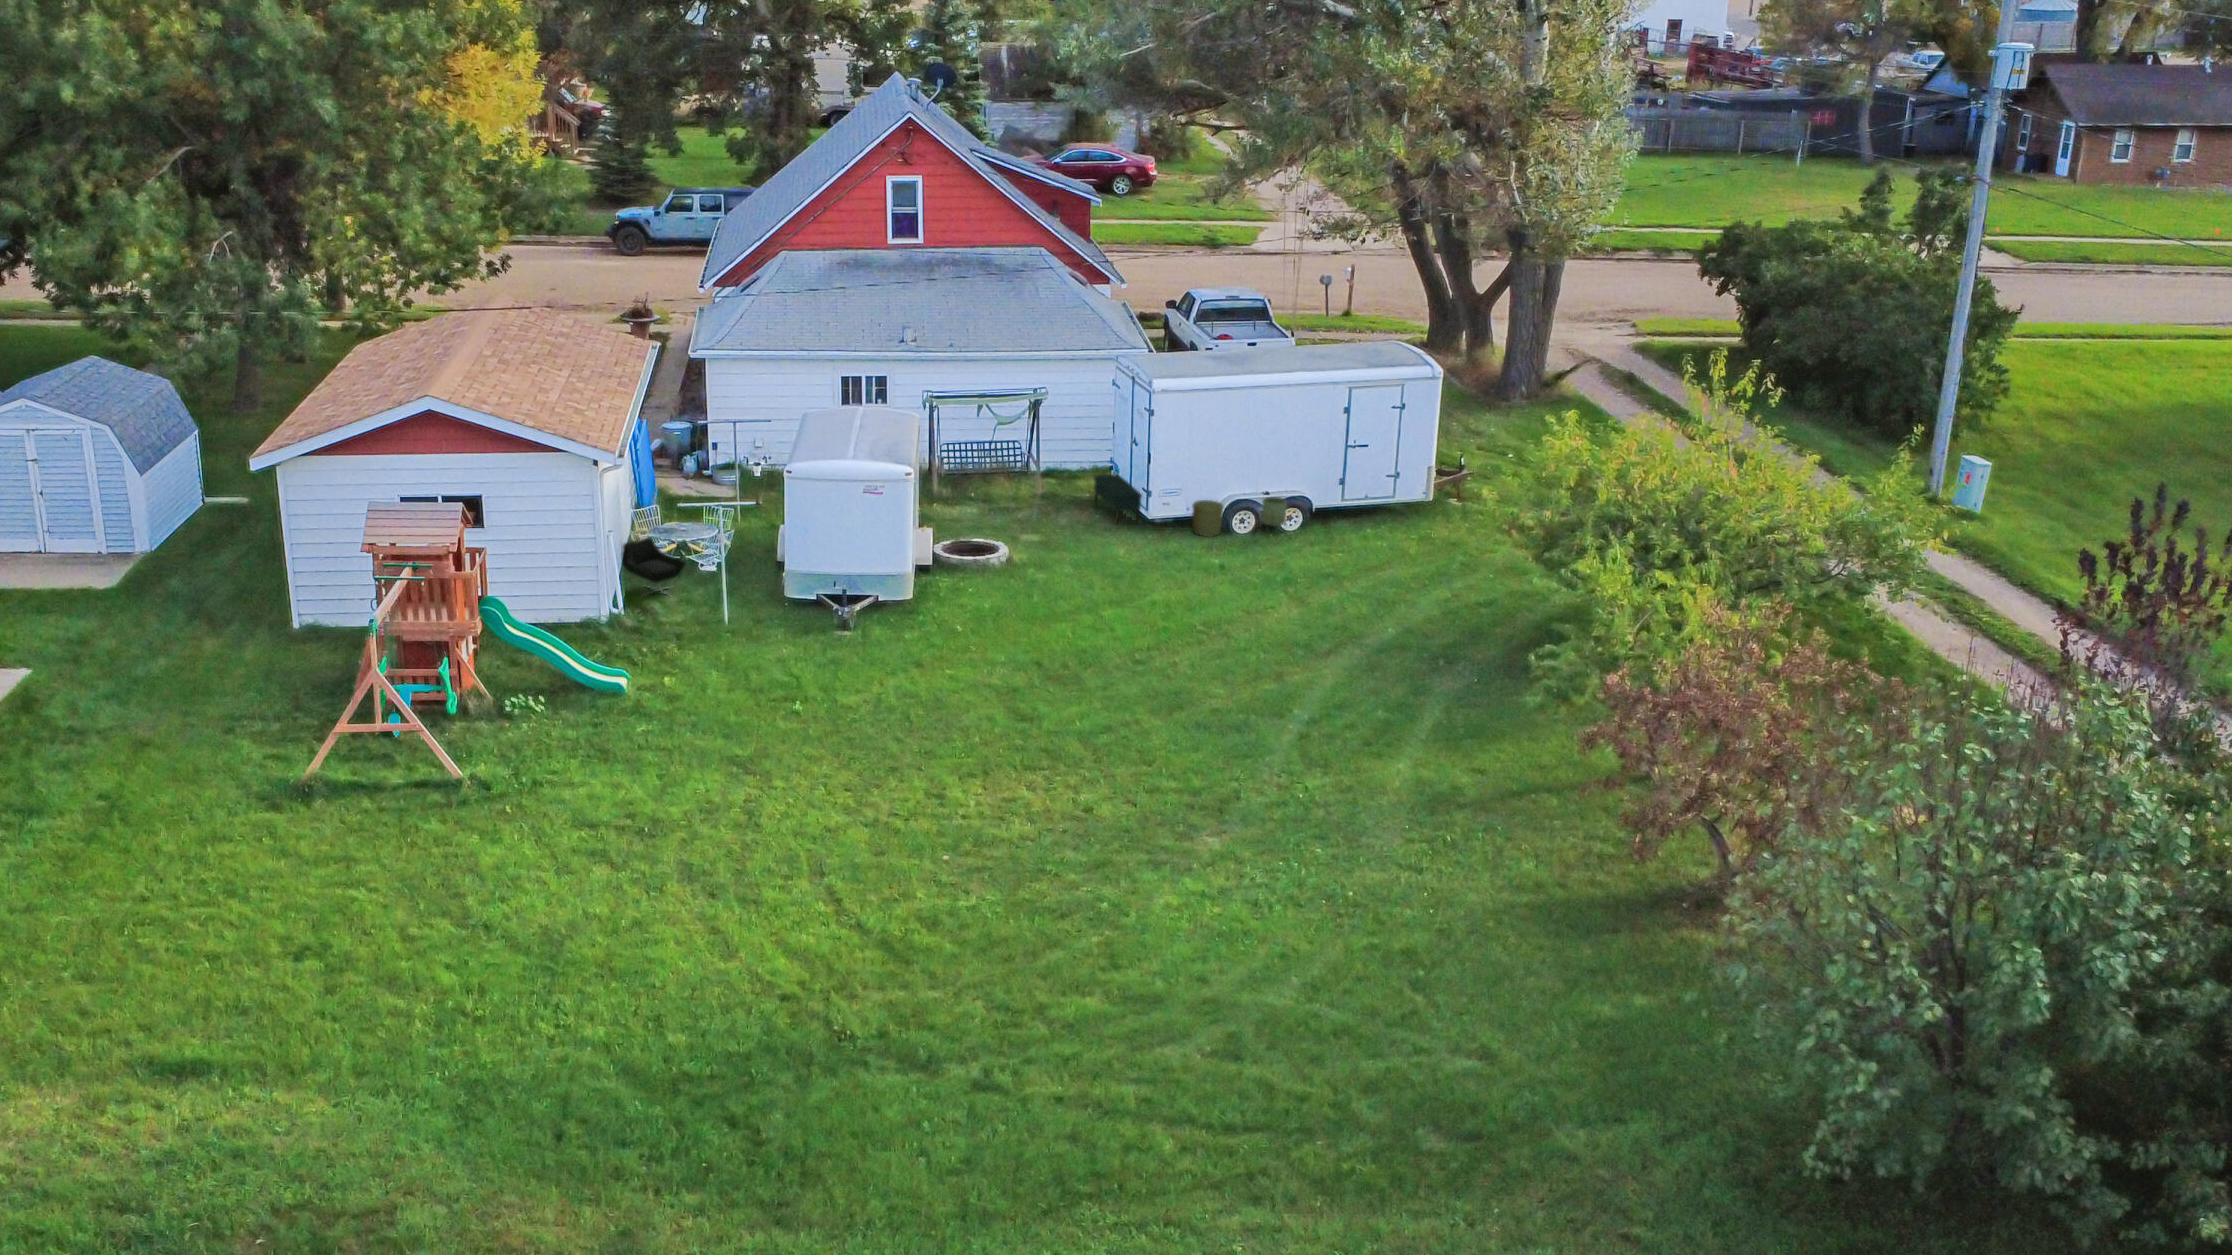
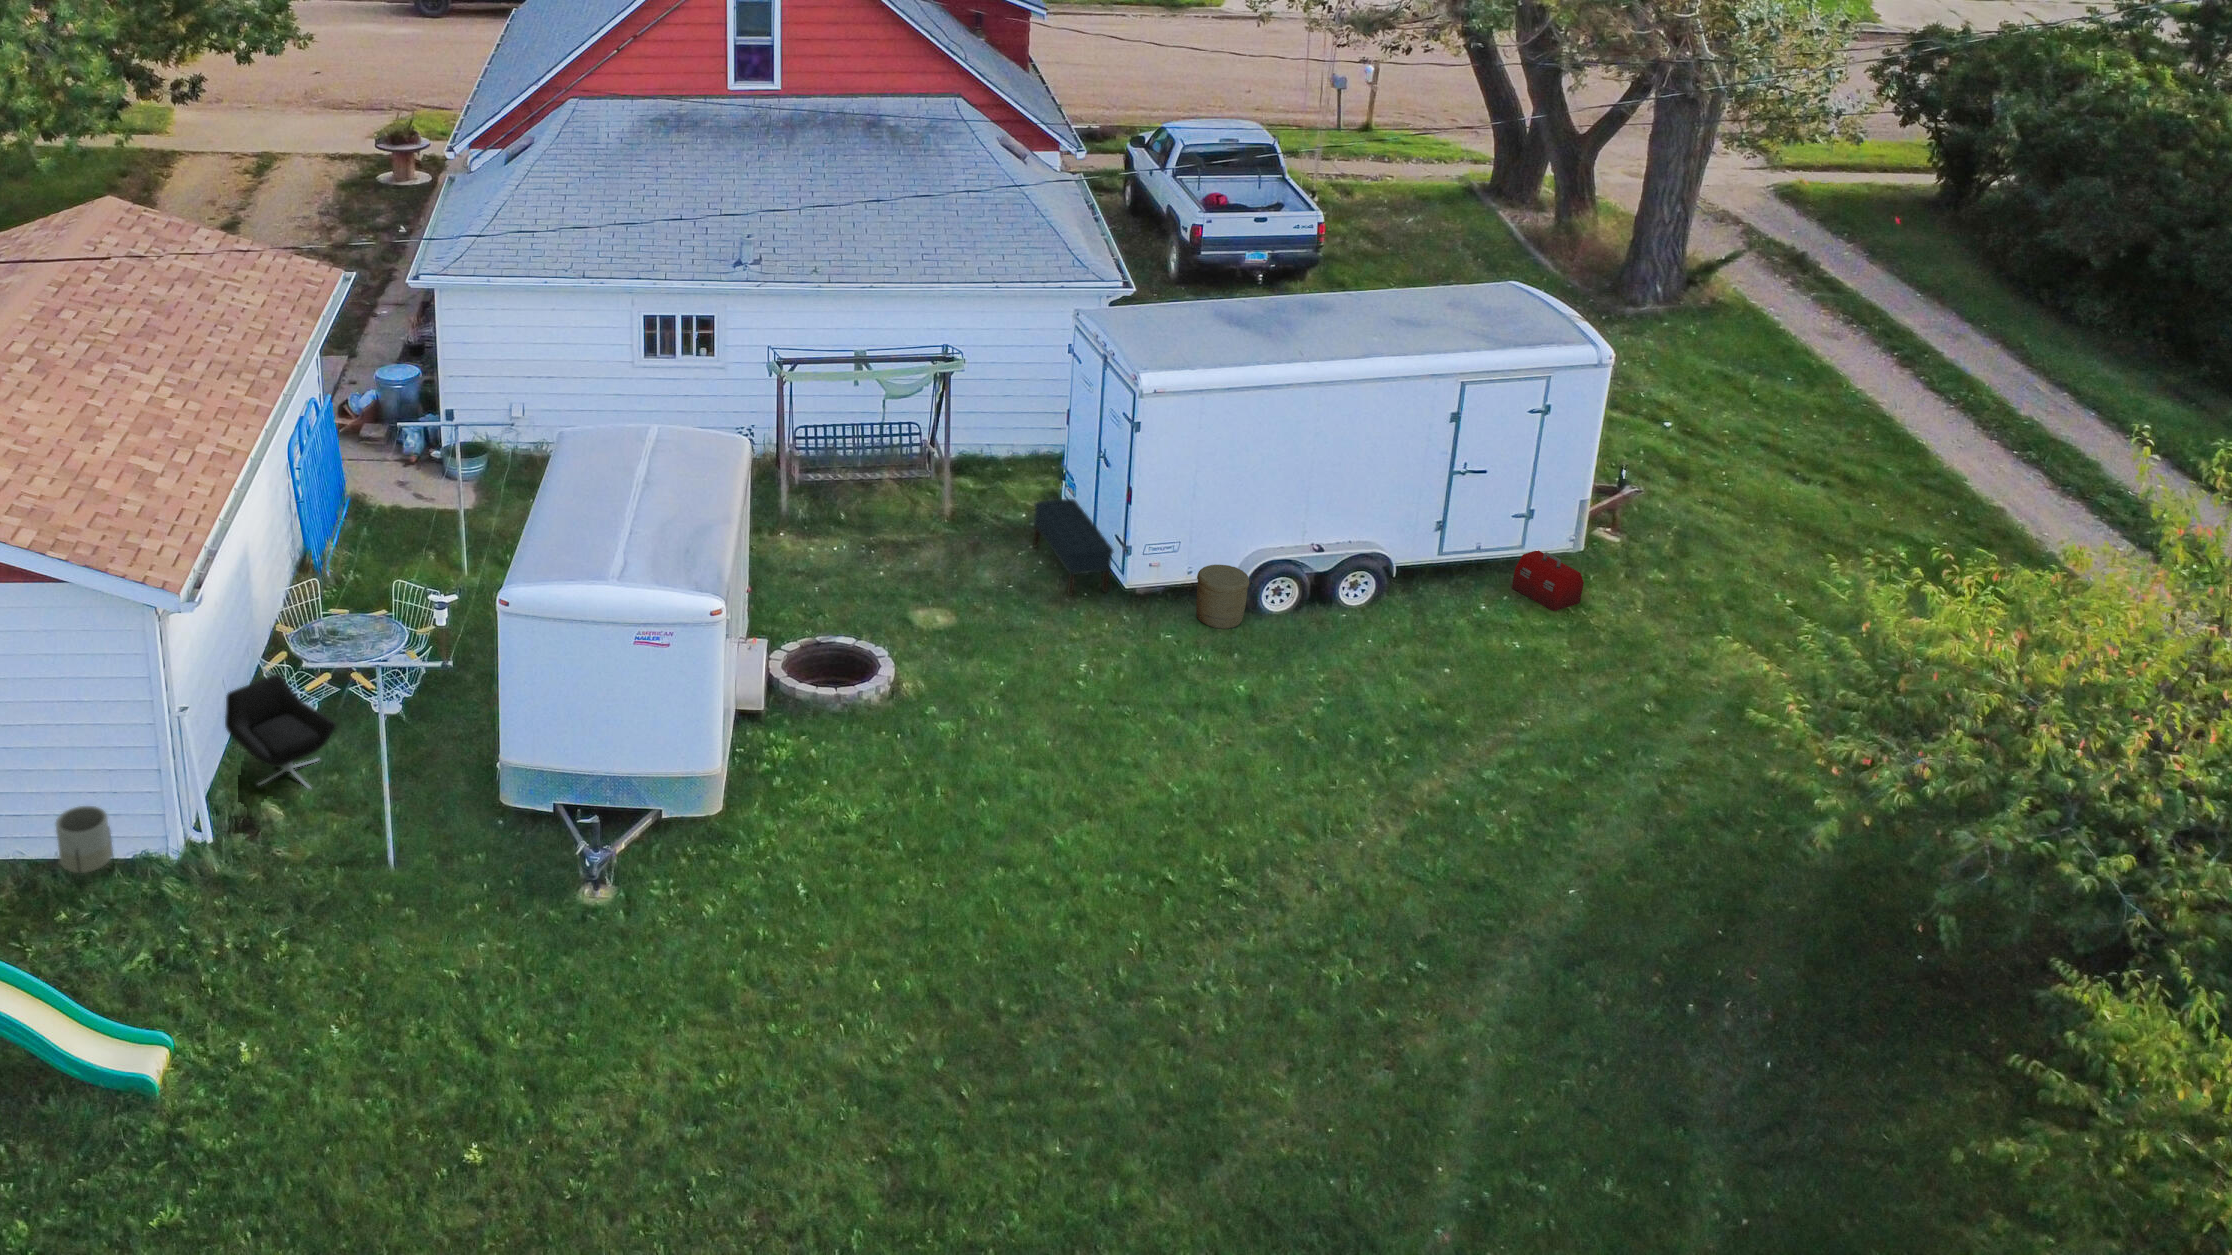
toolbox: none [1387,495,1428,529] -> present [1512,550,1584,611]
planter: present [1261,497,1287,526] -> present [56,806,113,874]

